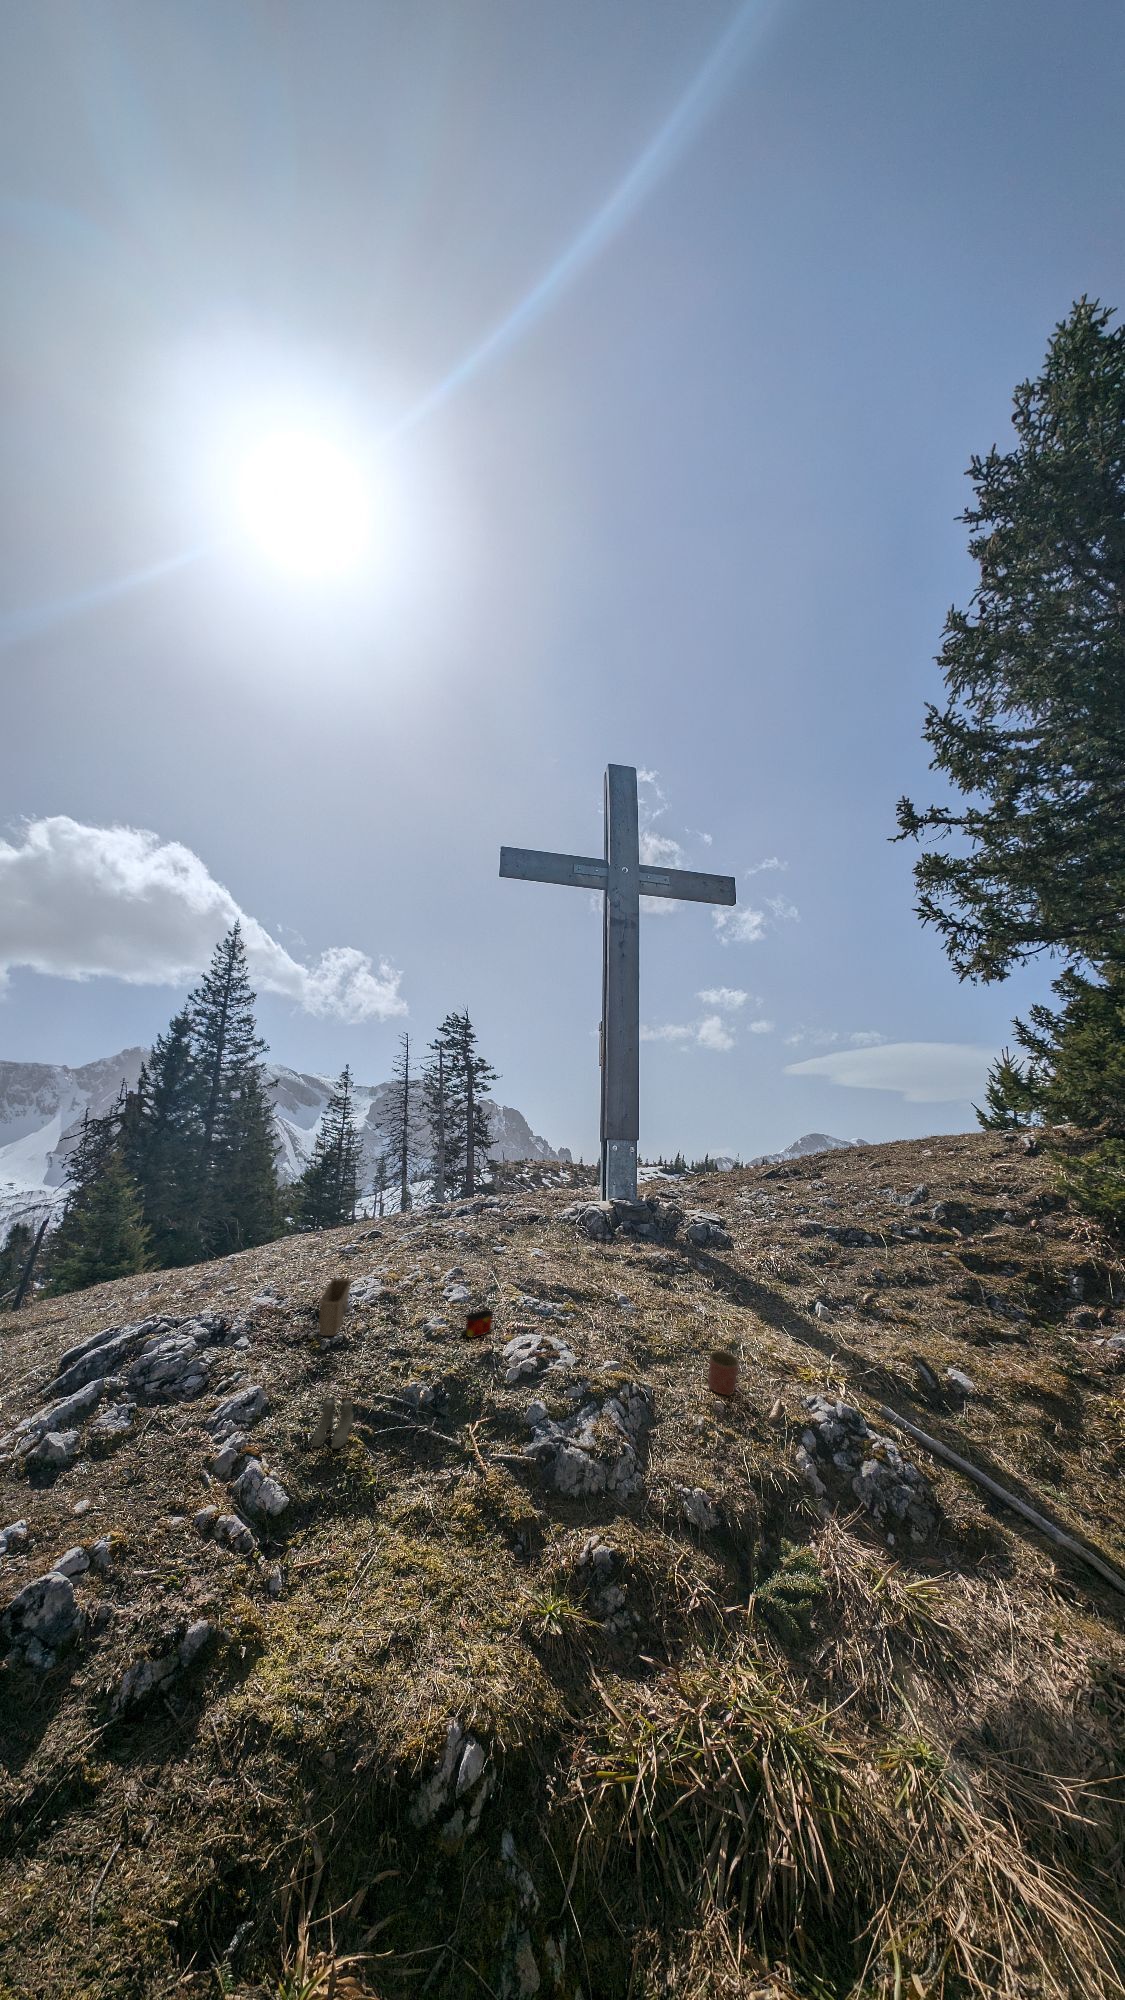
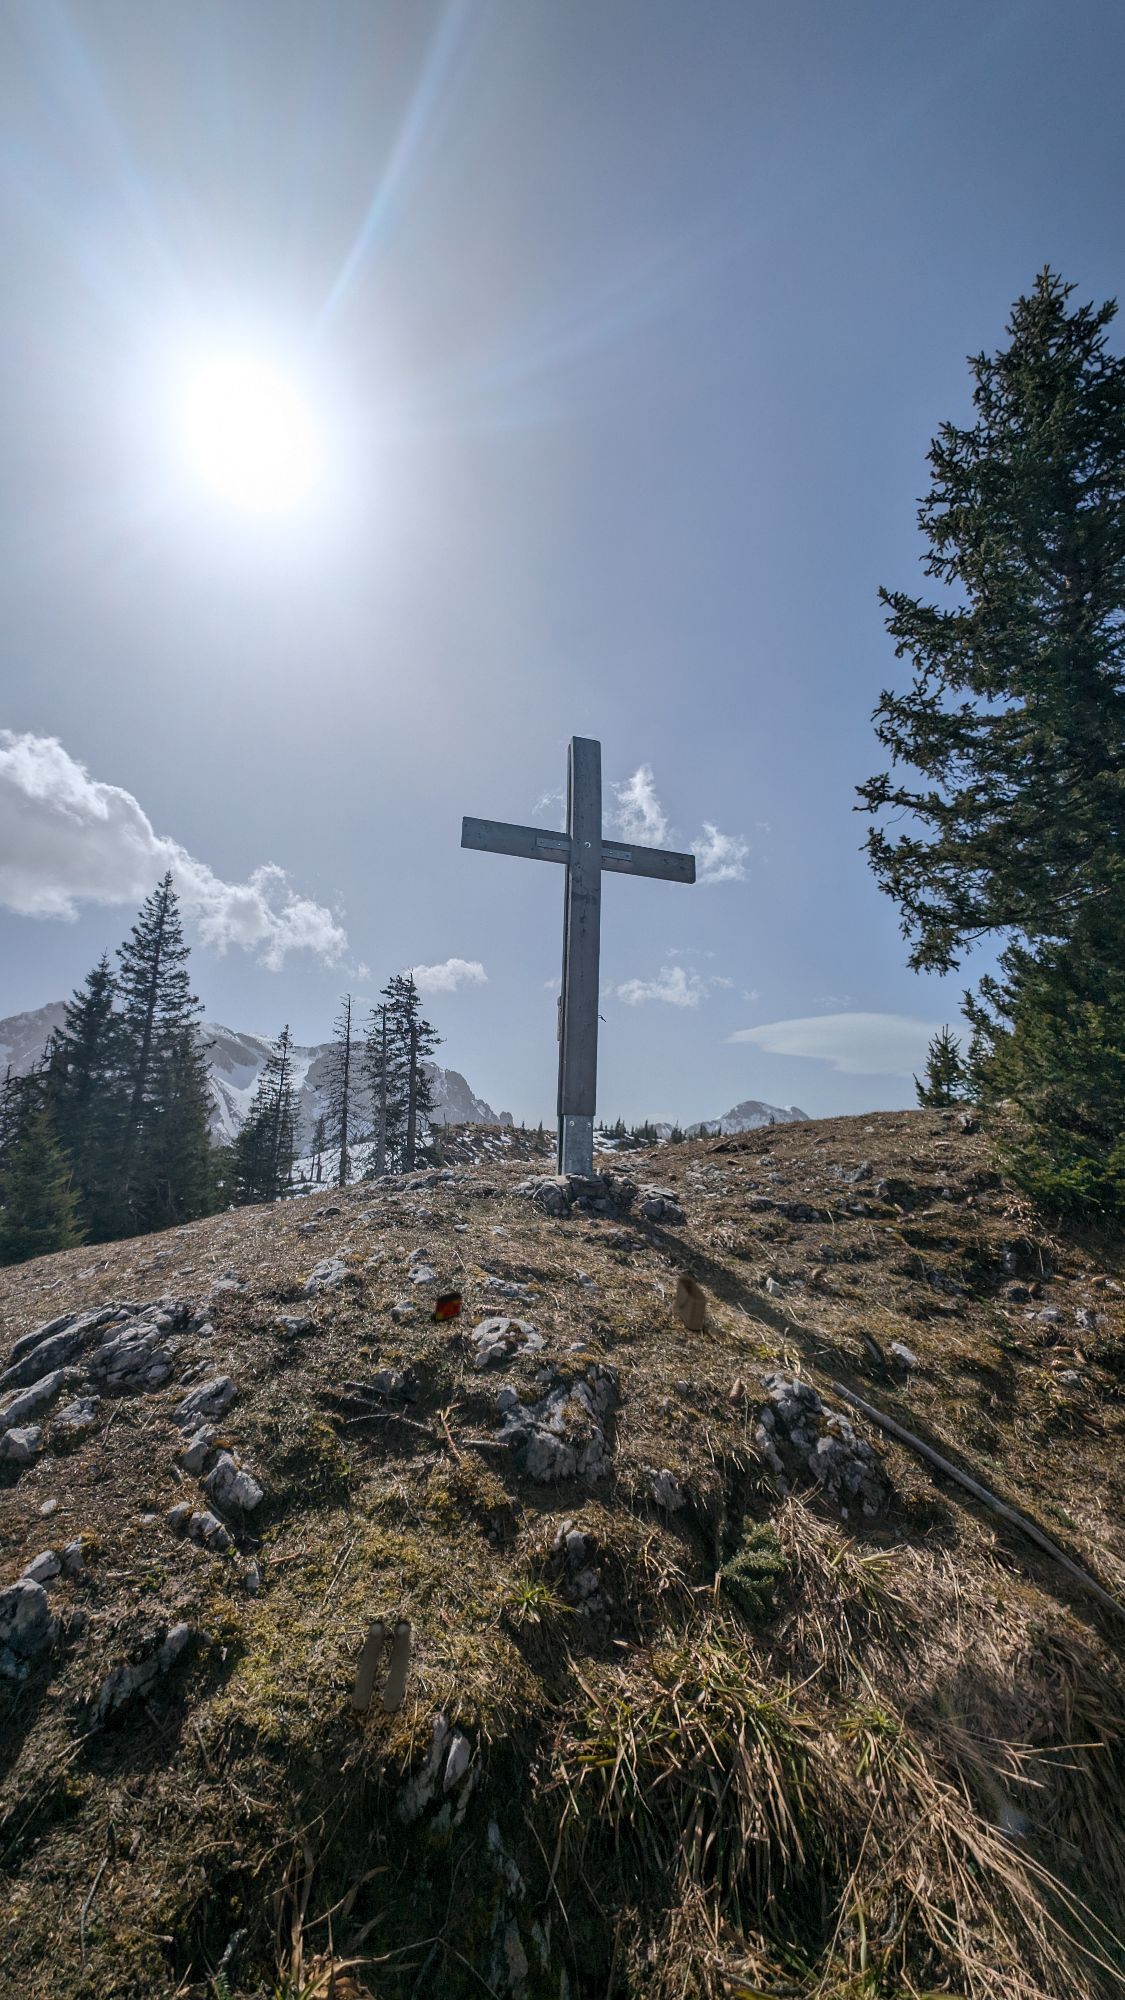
basket: present [318,1279,351,1336] -> present [674,1277,708,1330]
planter: present [708,1351,739,1396] -> none [673,1333,704,1377]
boots: present [312,1397,353,1449] -> present [353,1619,410,1712]

